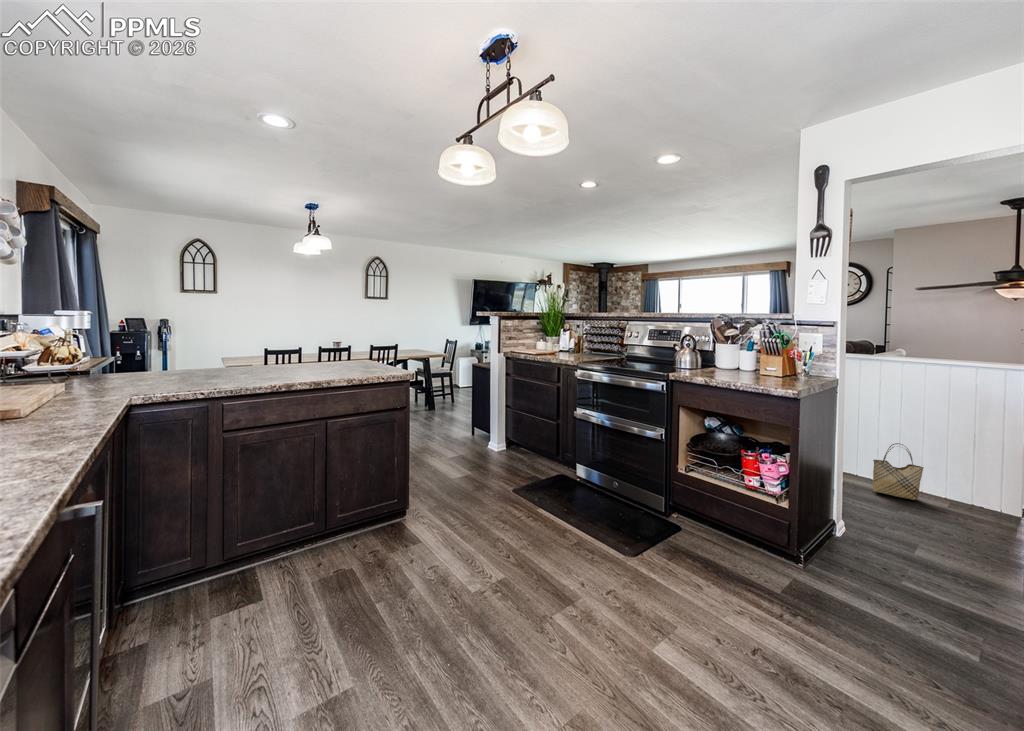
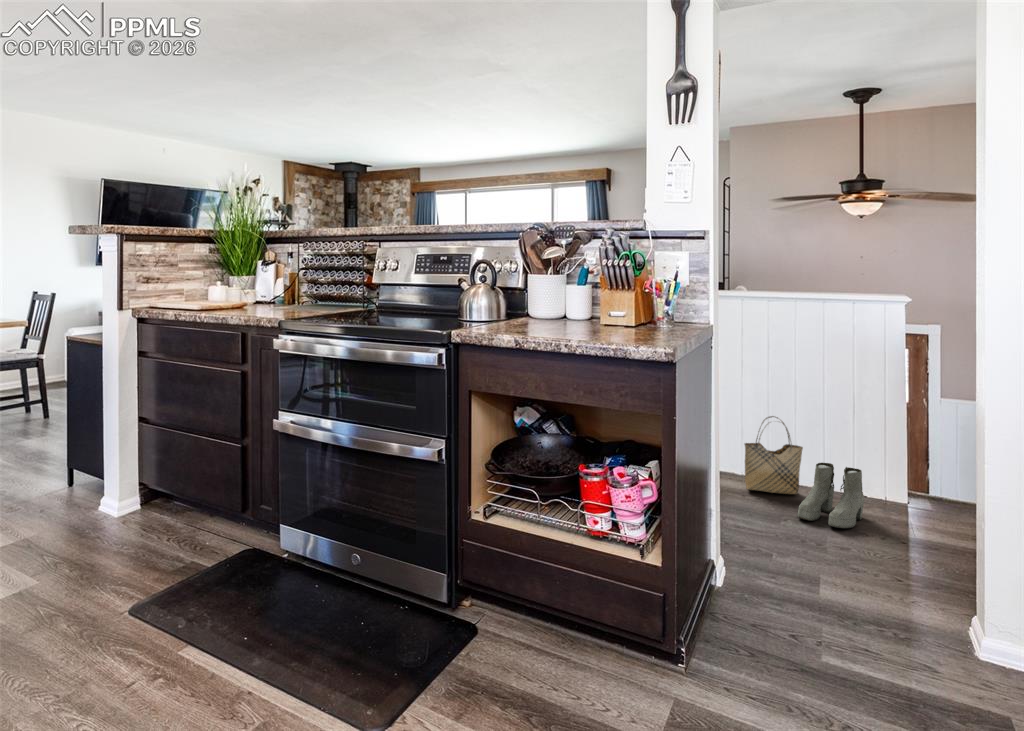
boots: none [912,479,973,527] -> present [797,463,864,528]

